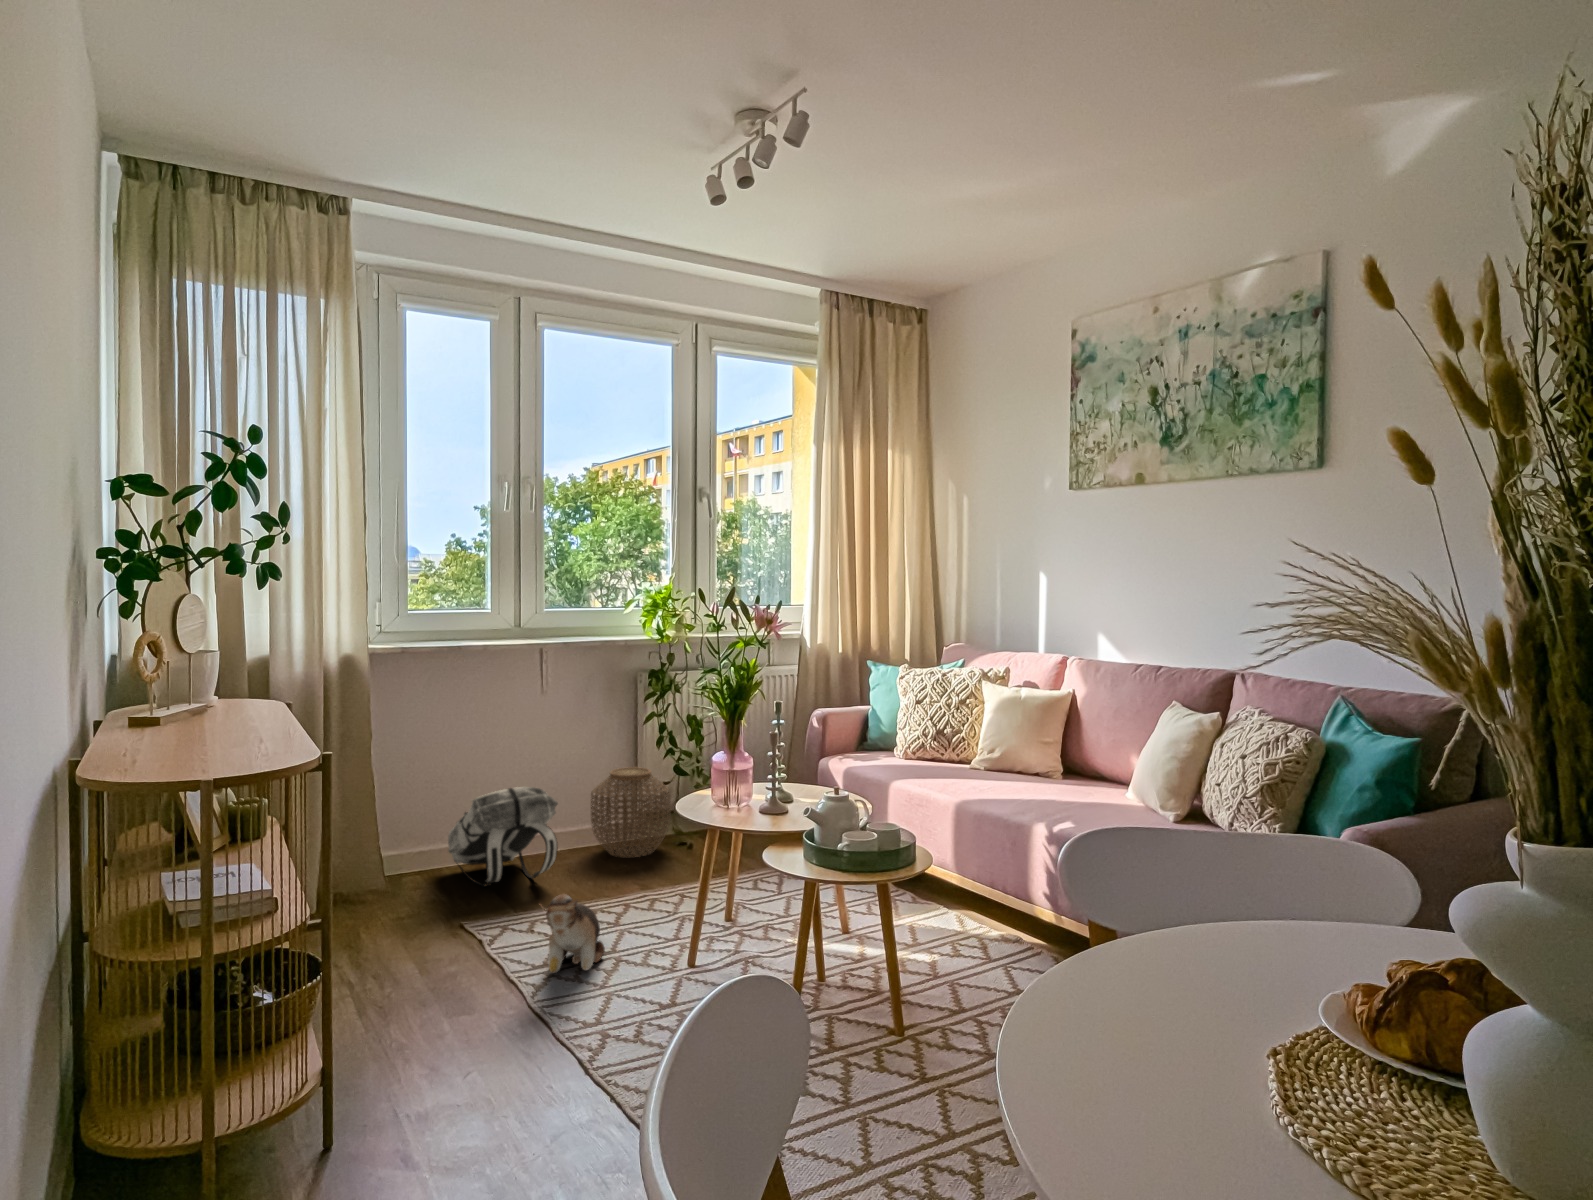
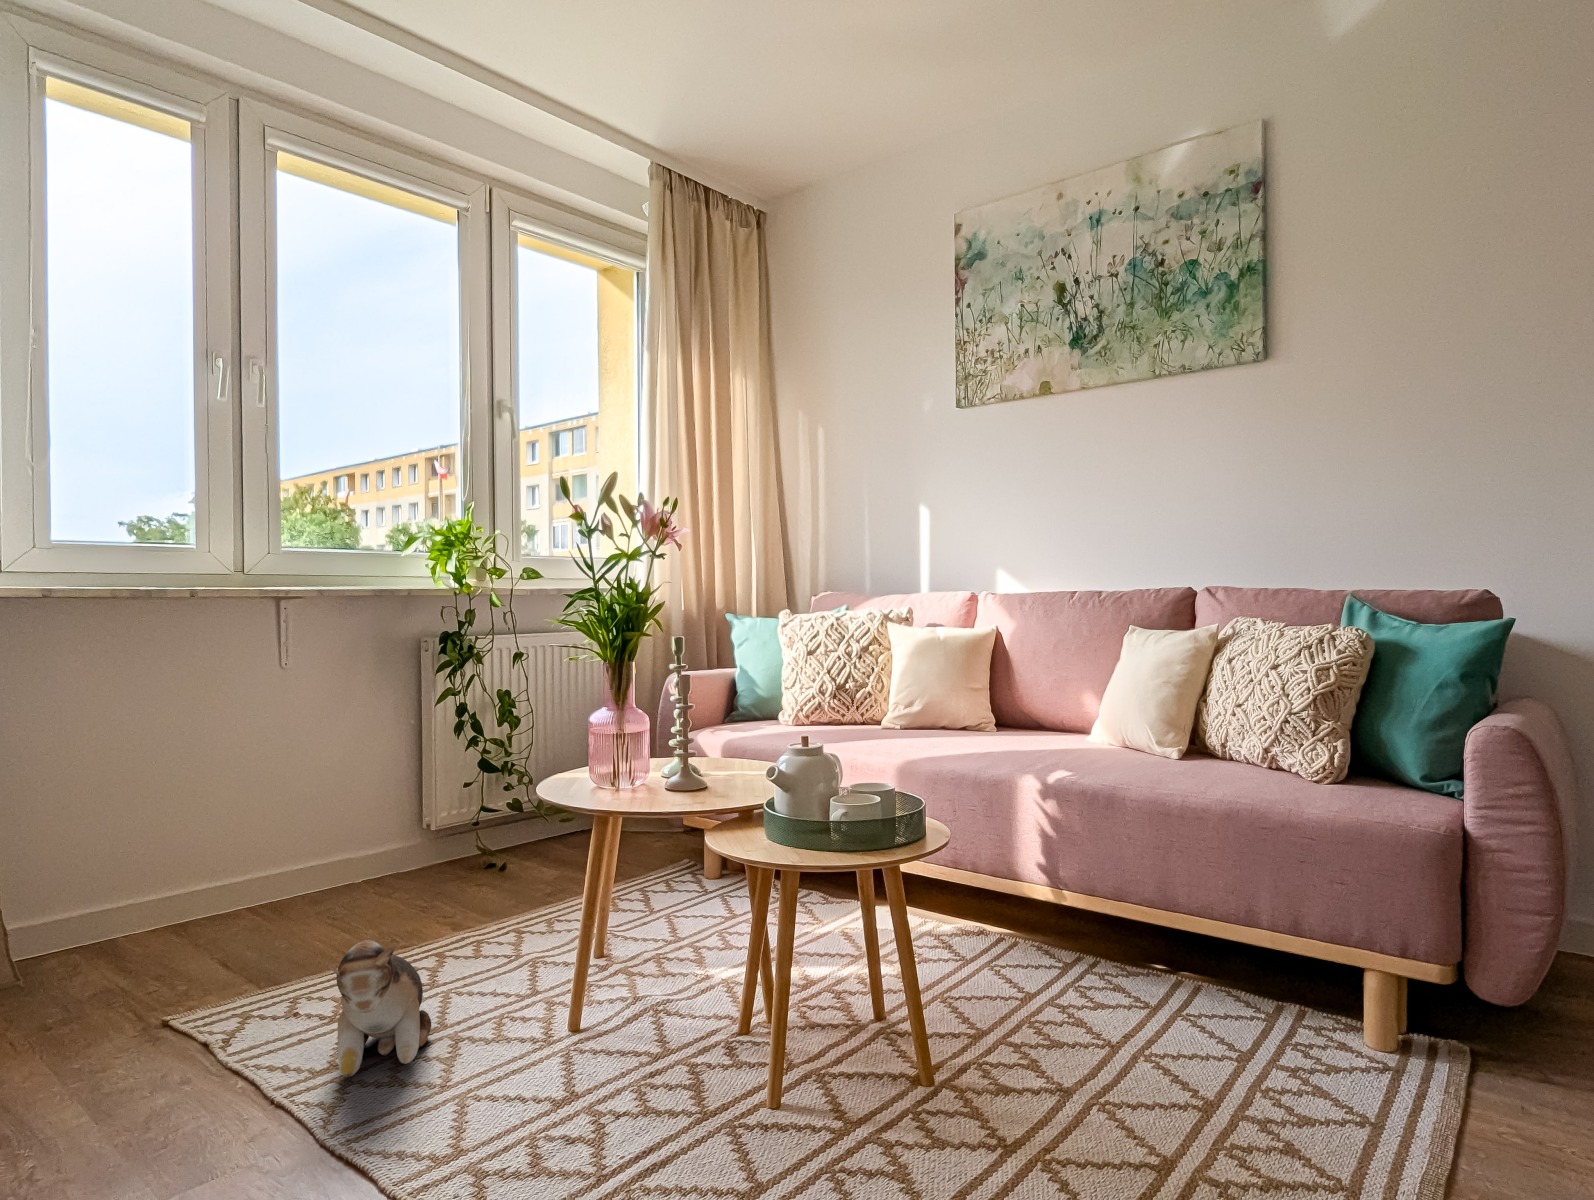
woven basket: present [591,767,670,857] -> none [367,764,483,888]
backpack: present [448,787,558,887] -> none [140,794,326,951]

